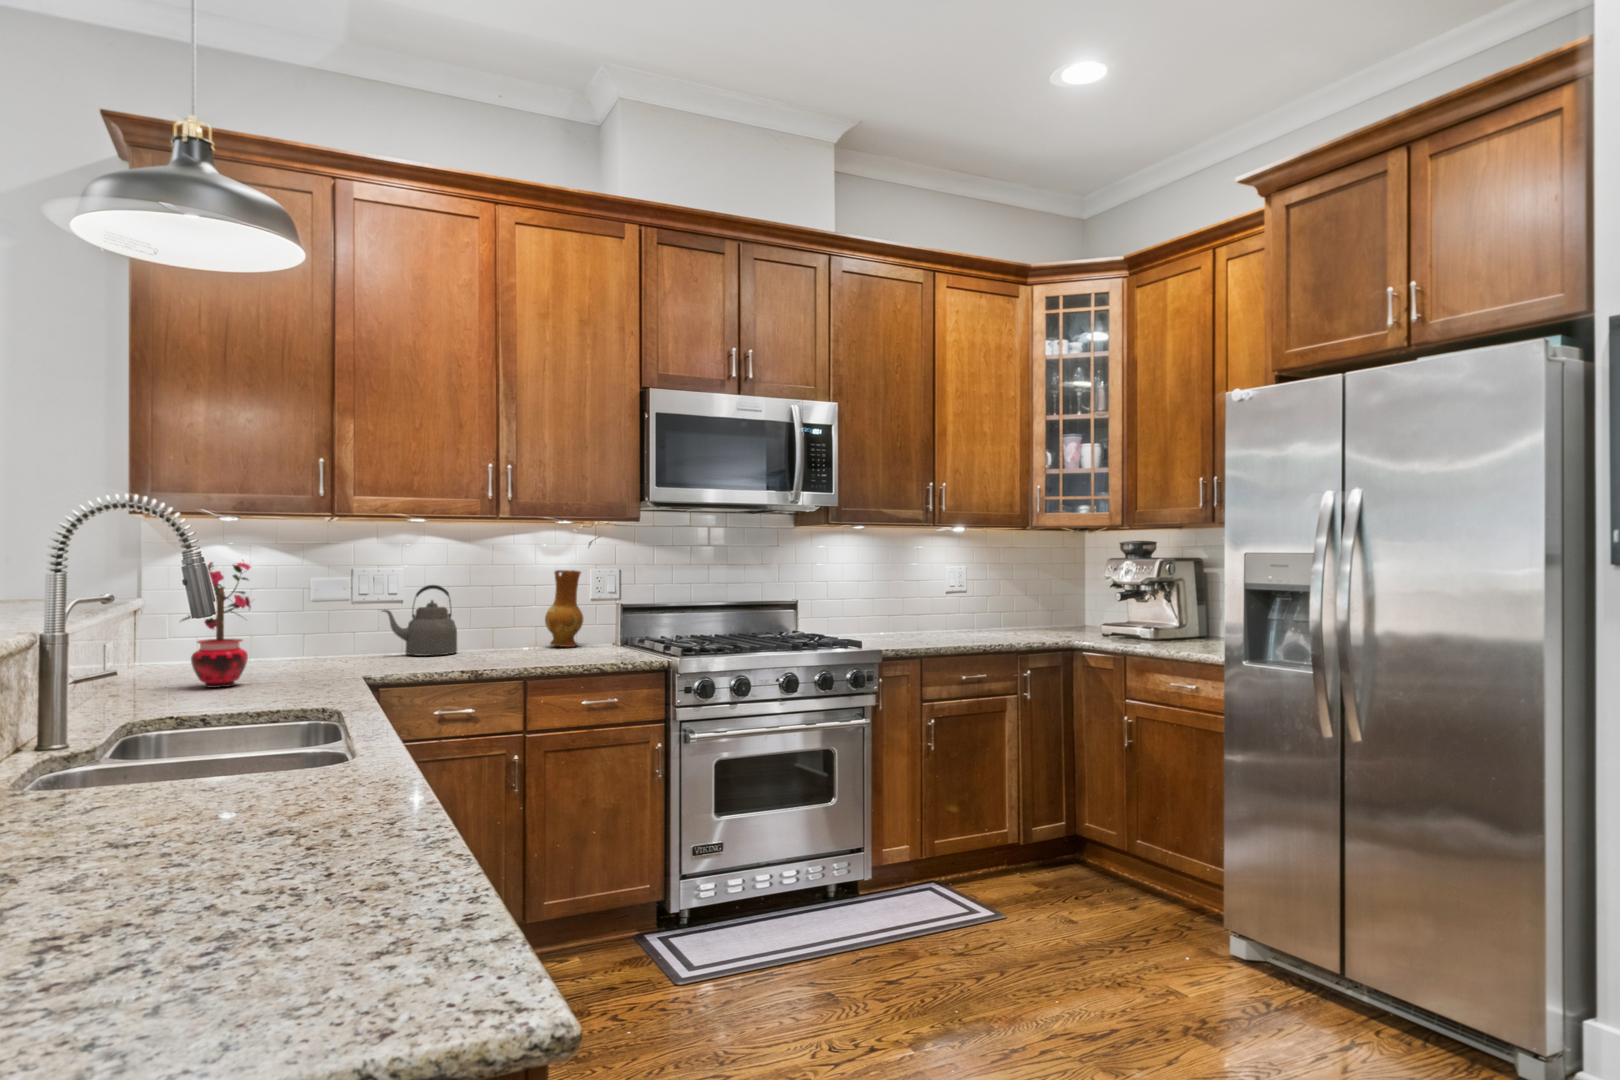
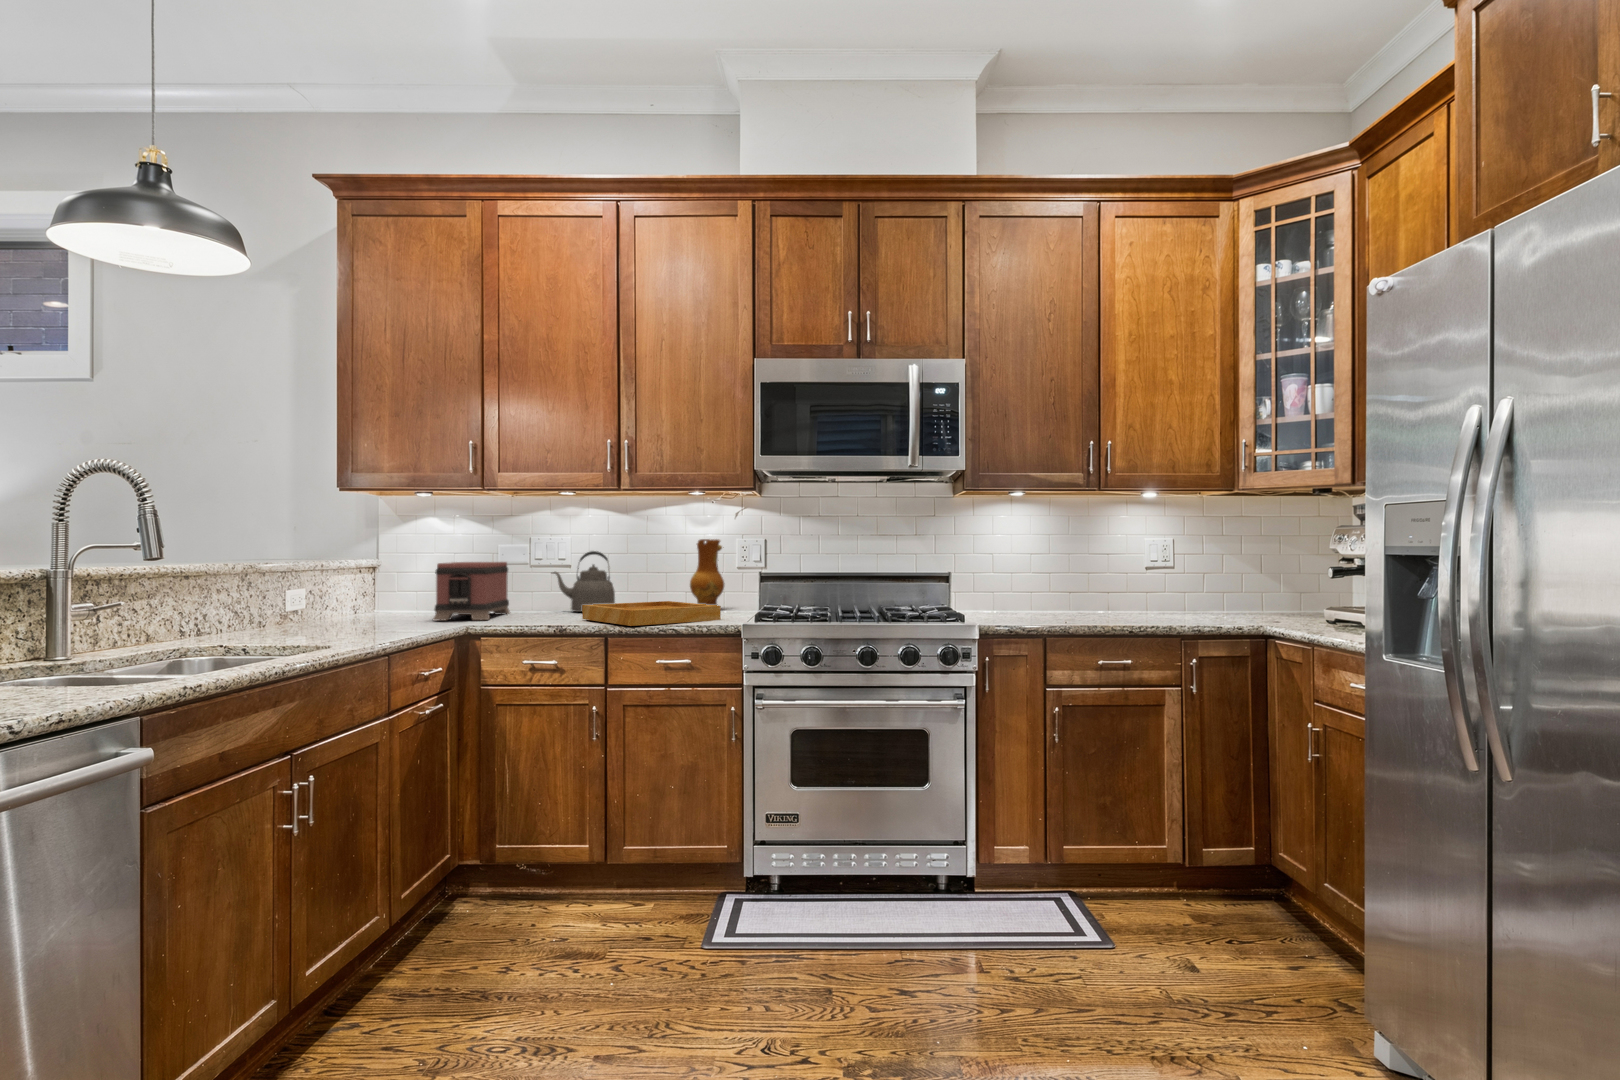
potted plant: present [182,562,250,688] -> none [346,524,404,628]
toaster: none [264,599,343,674] -> present [433,562,510,620]
tray: none [467,639,623,668] -> present [582,601,721,626]

